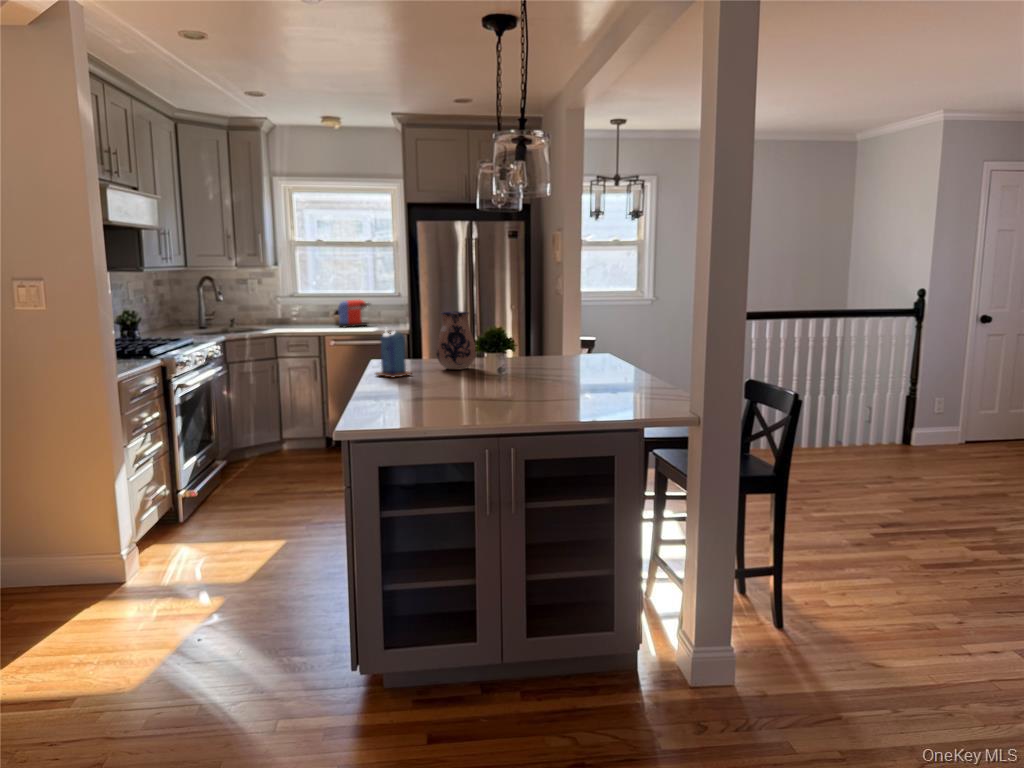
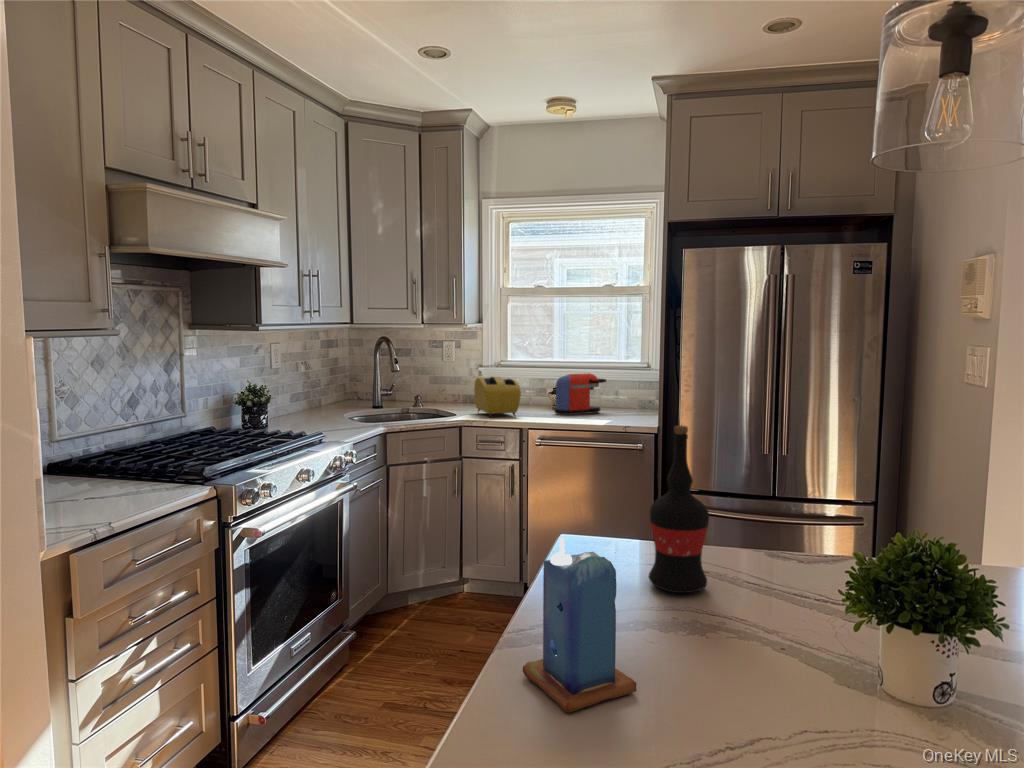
wine bottle: none [412,299,435,363] -> present [649,425,709,593]
toaster: none [282,303,316,330] -> present [474,377,521,418]
ceramic pitcher: present [436,311,476,369] -> none [715,476,843,669]

